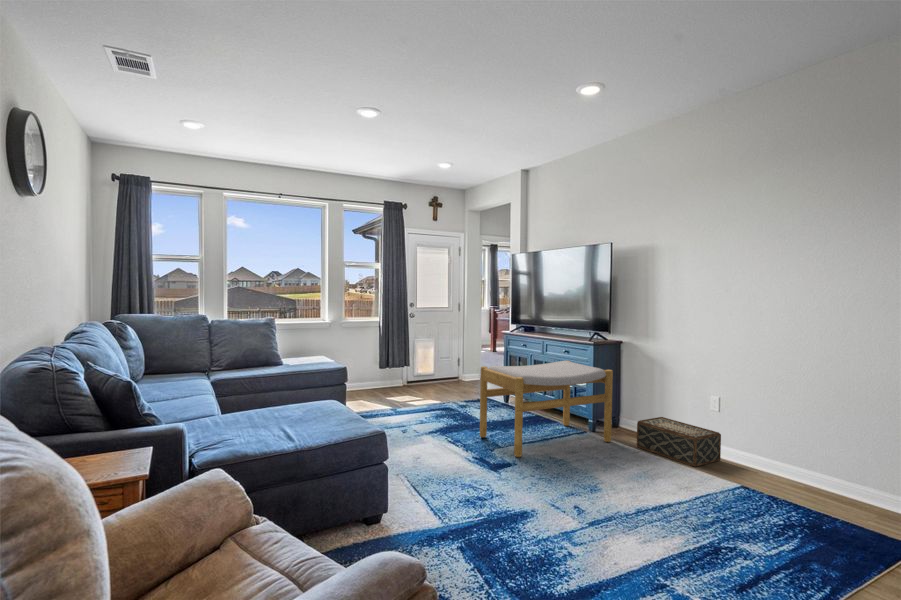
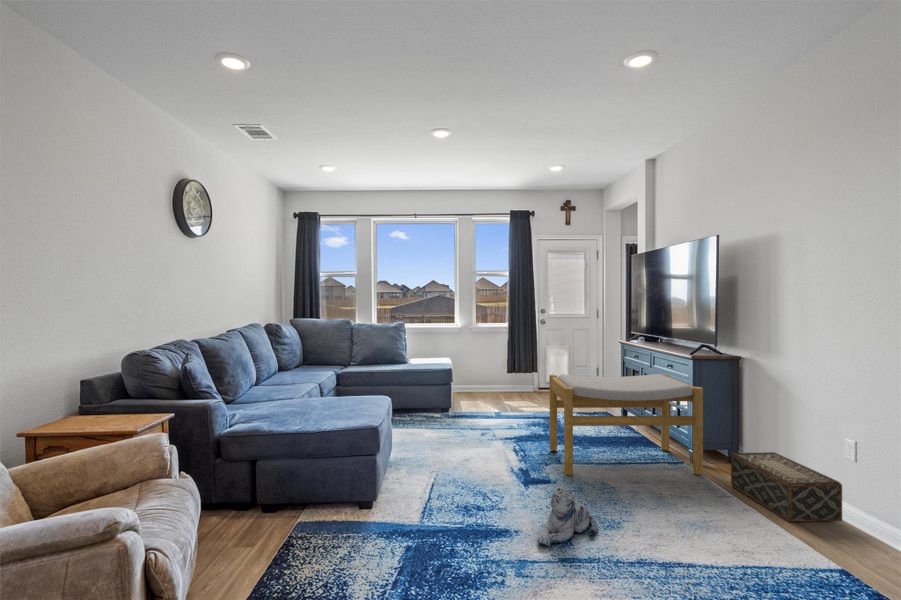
plush toy: none [551,466,592,518] -> present [538,488,598,546]

